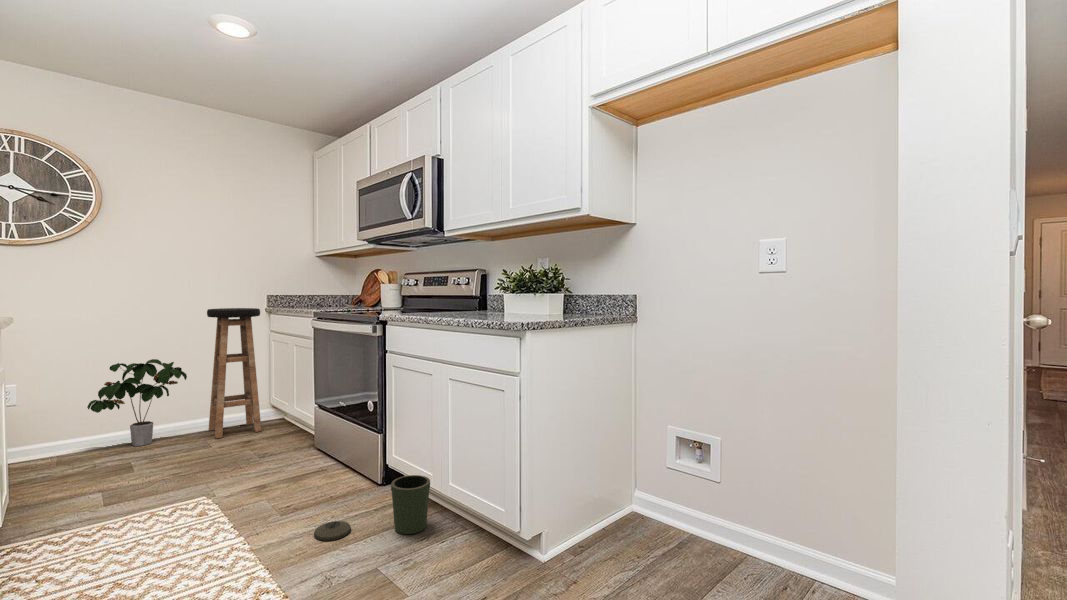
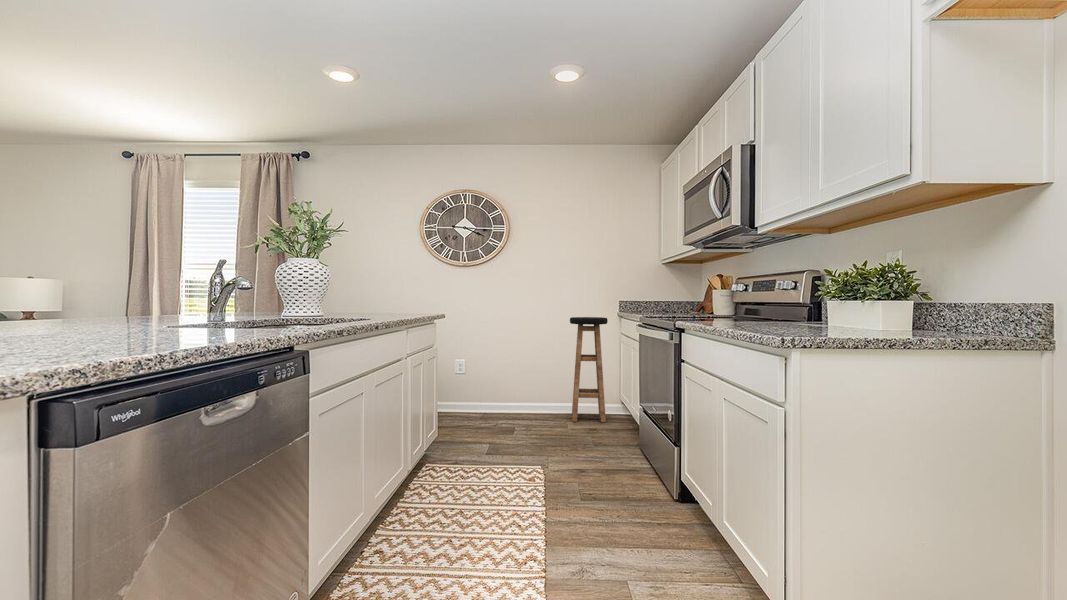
potted plant: present [87,359,187,446] -> none [500,354,557,417]
trash can: present [314,475,430,541] -> none [594,496,705,562]

